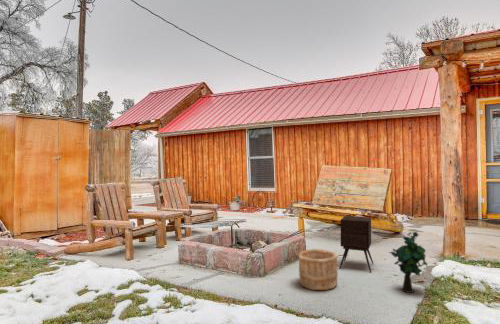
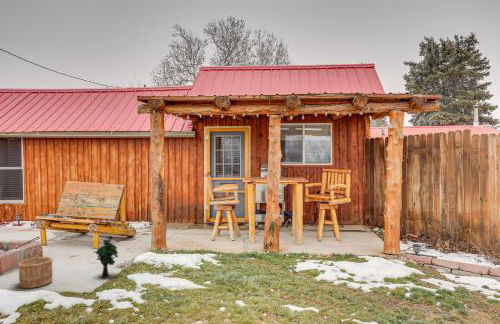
side table: present [340,216,373,272] -> none [61,227,93,270]

